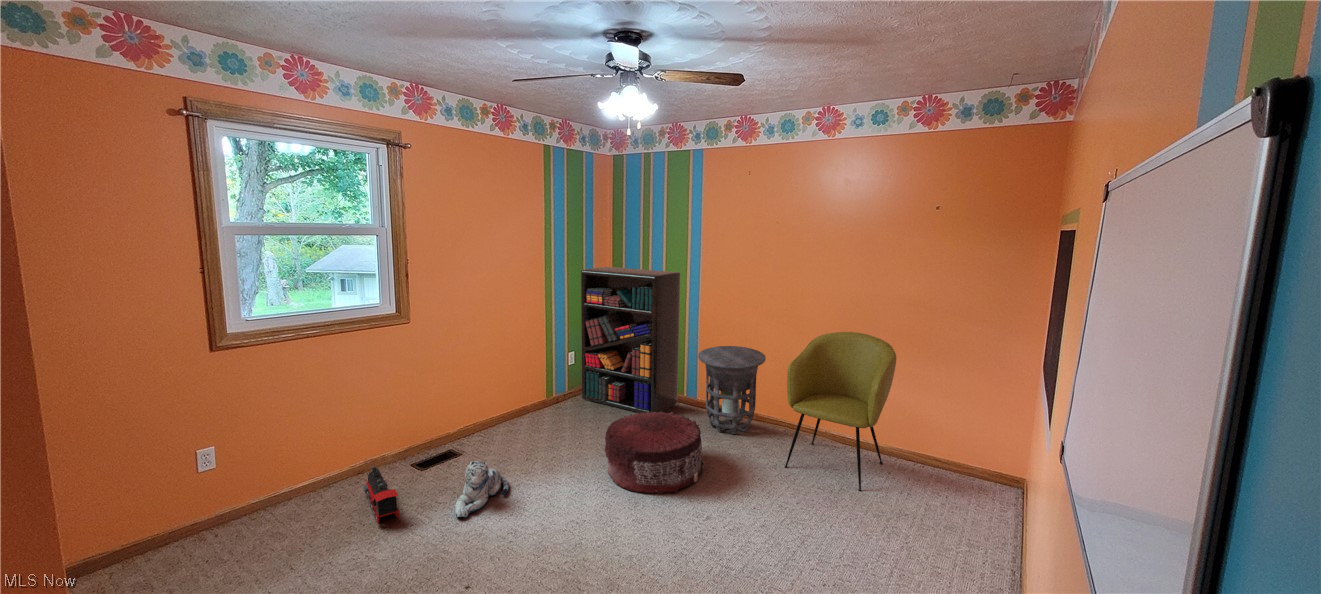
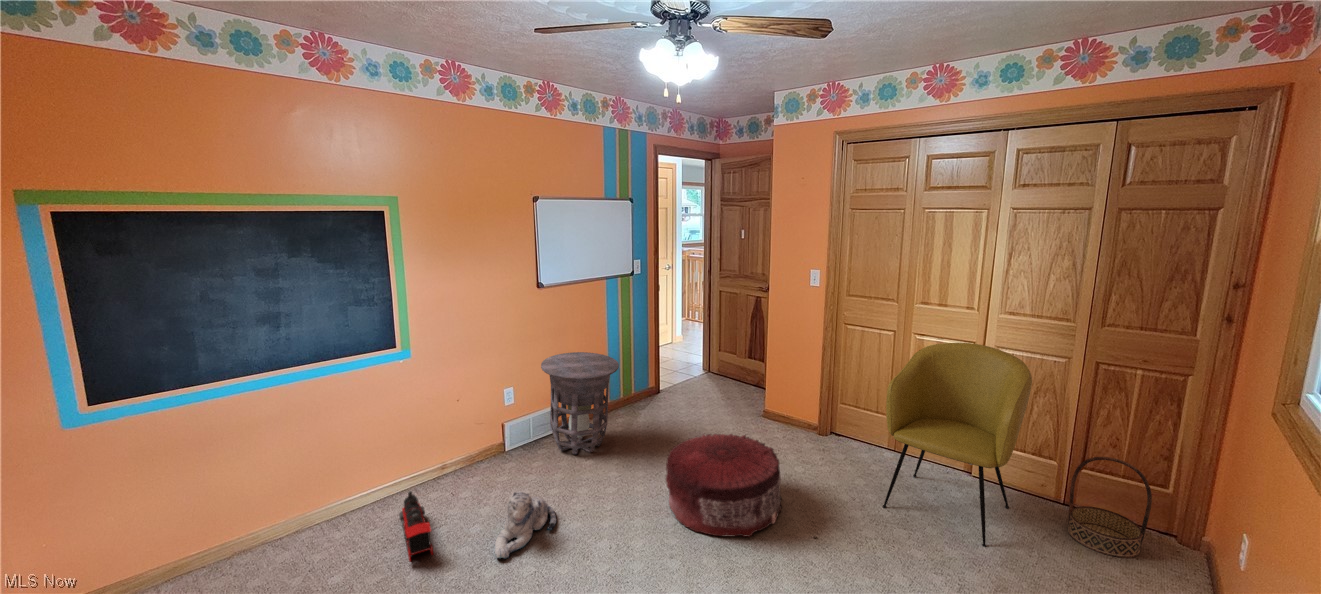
bookshelf: present [581,267,680,413] -> none [639,262,752,433]
side table: present [698,346,766,434] -> present [541,352,619,454]
basket: none [924,417,980,494] -> present [1068,457,1152,558]

